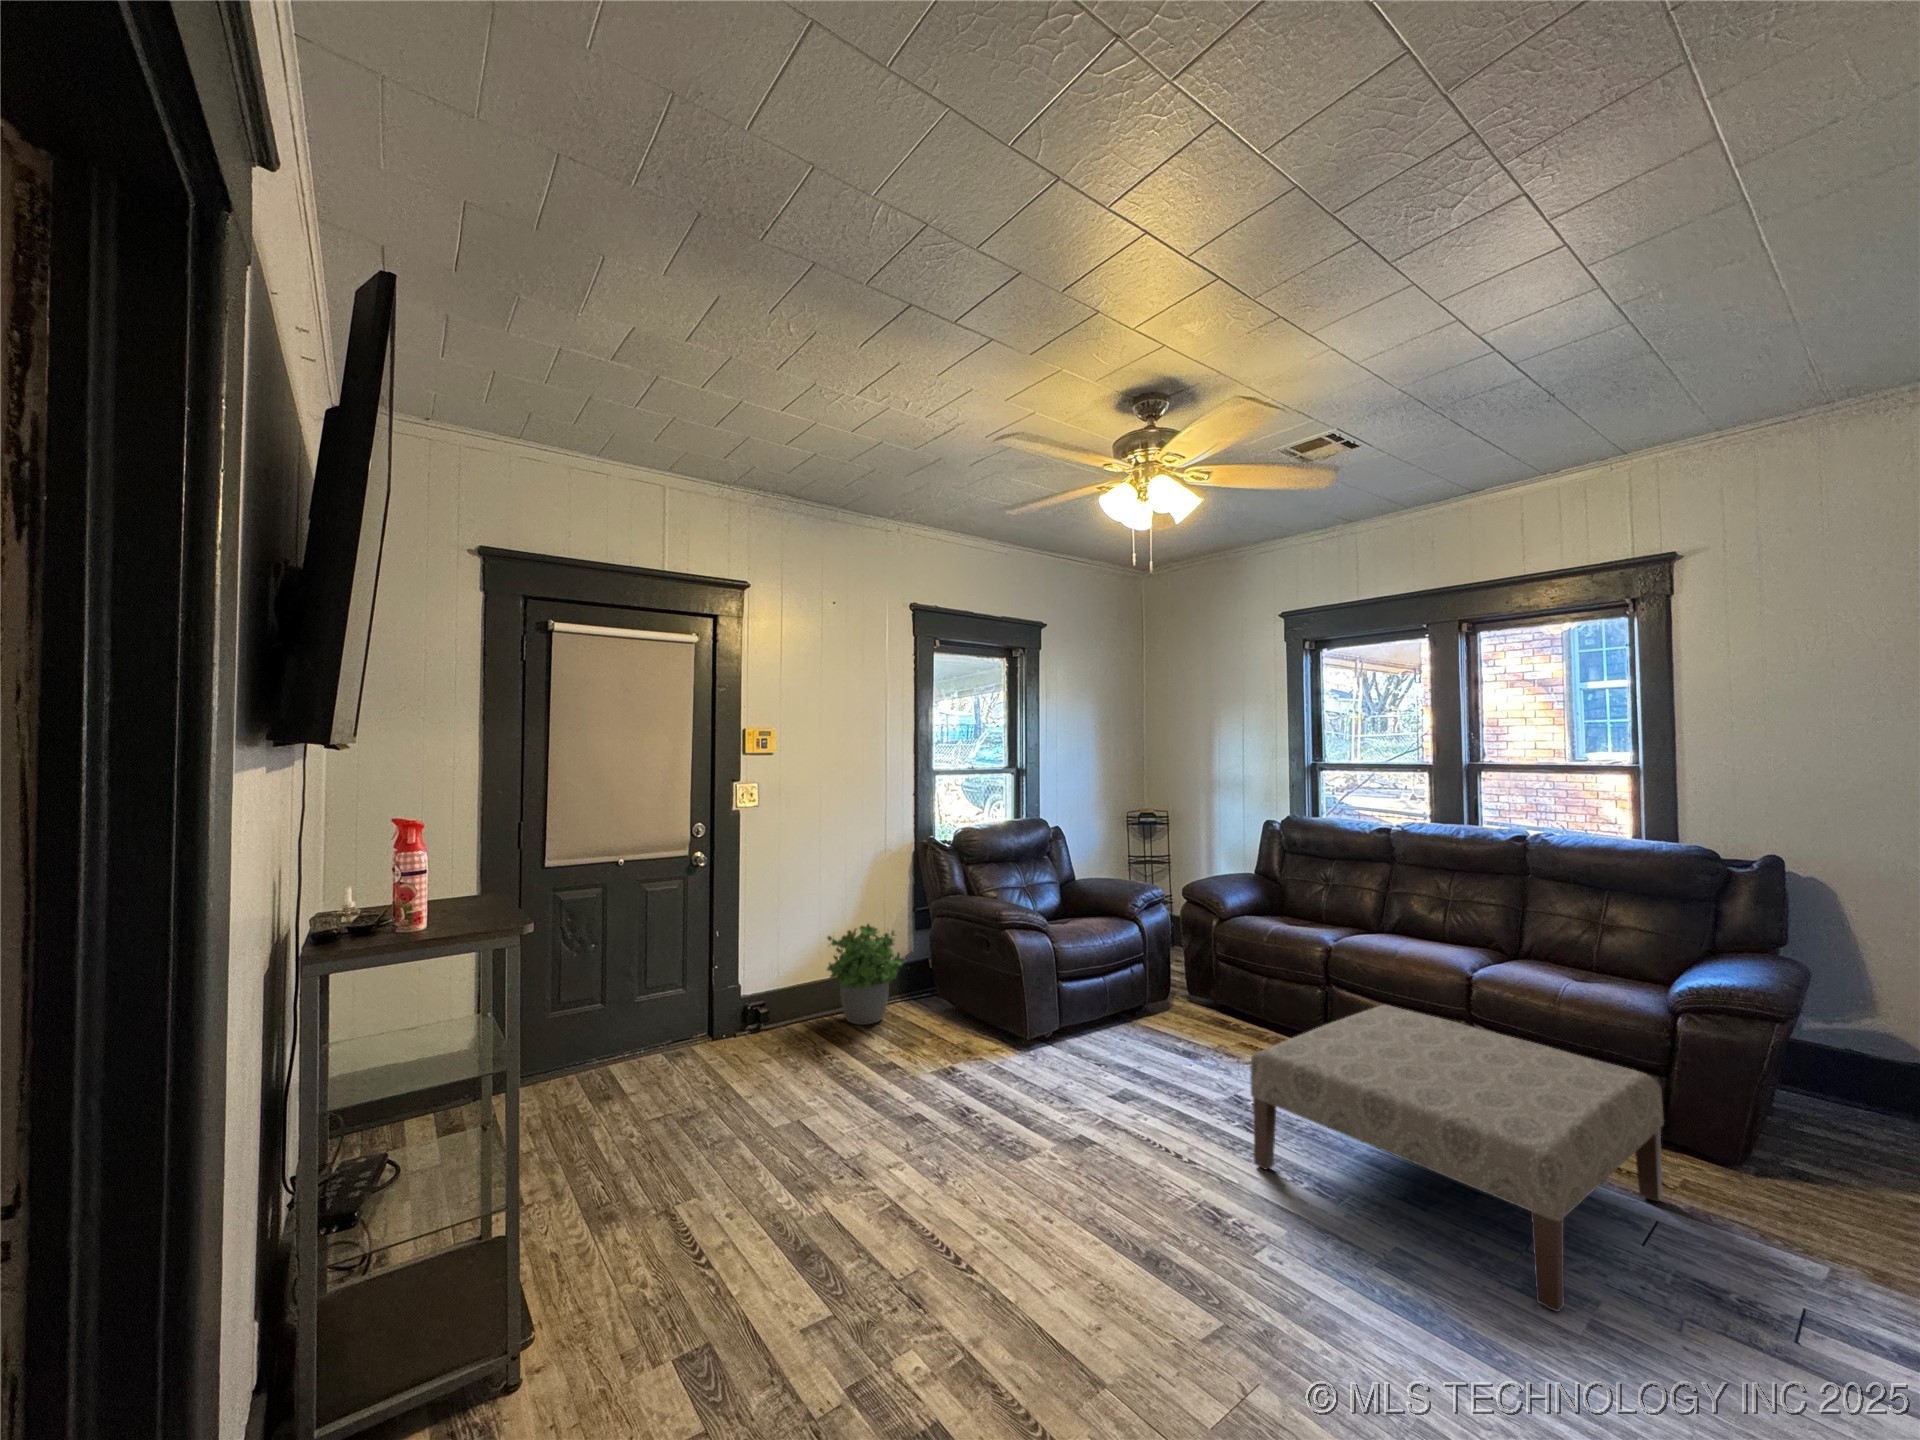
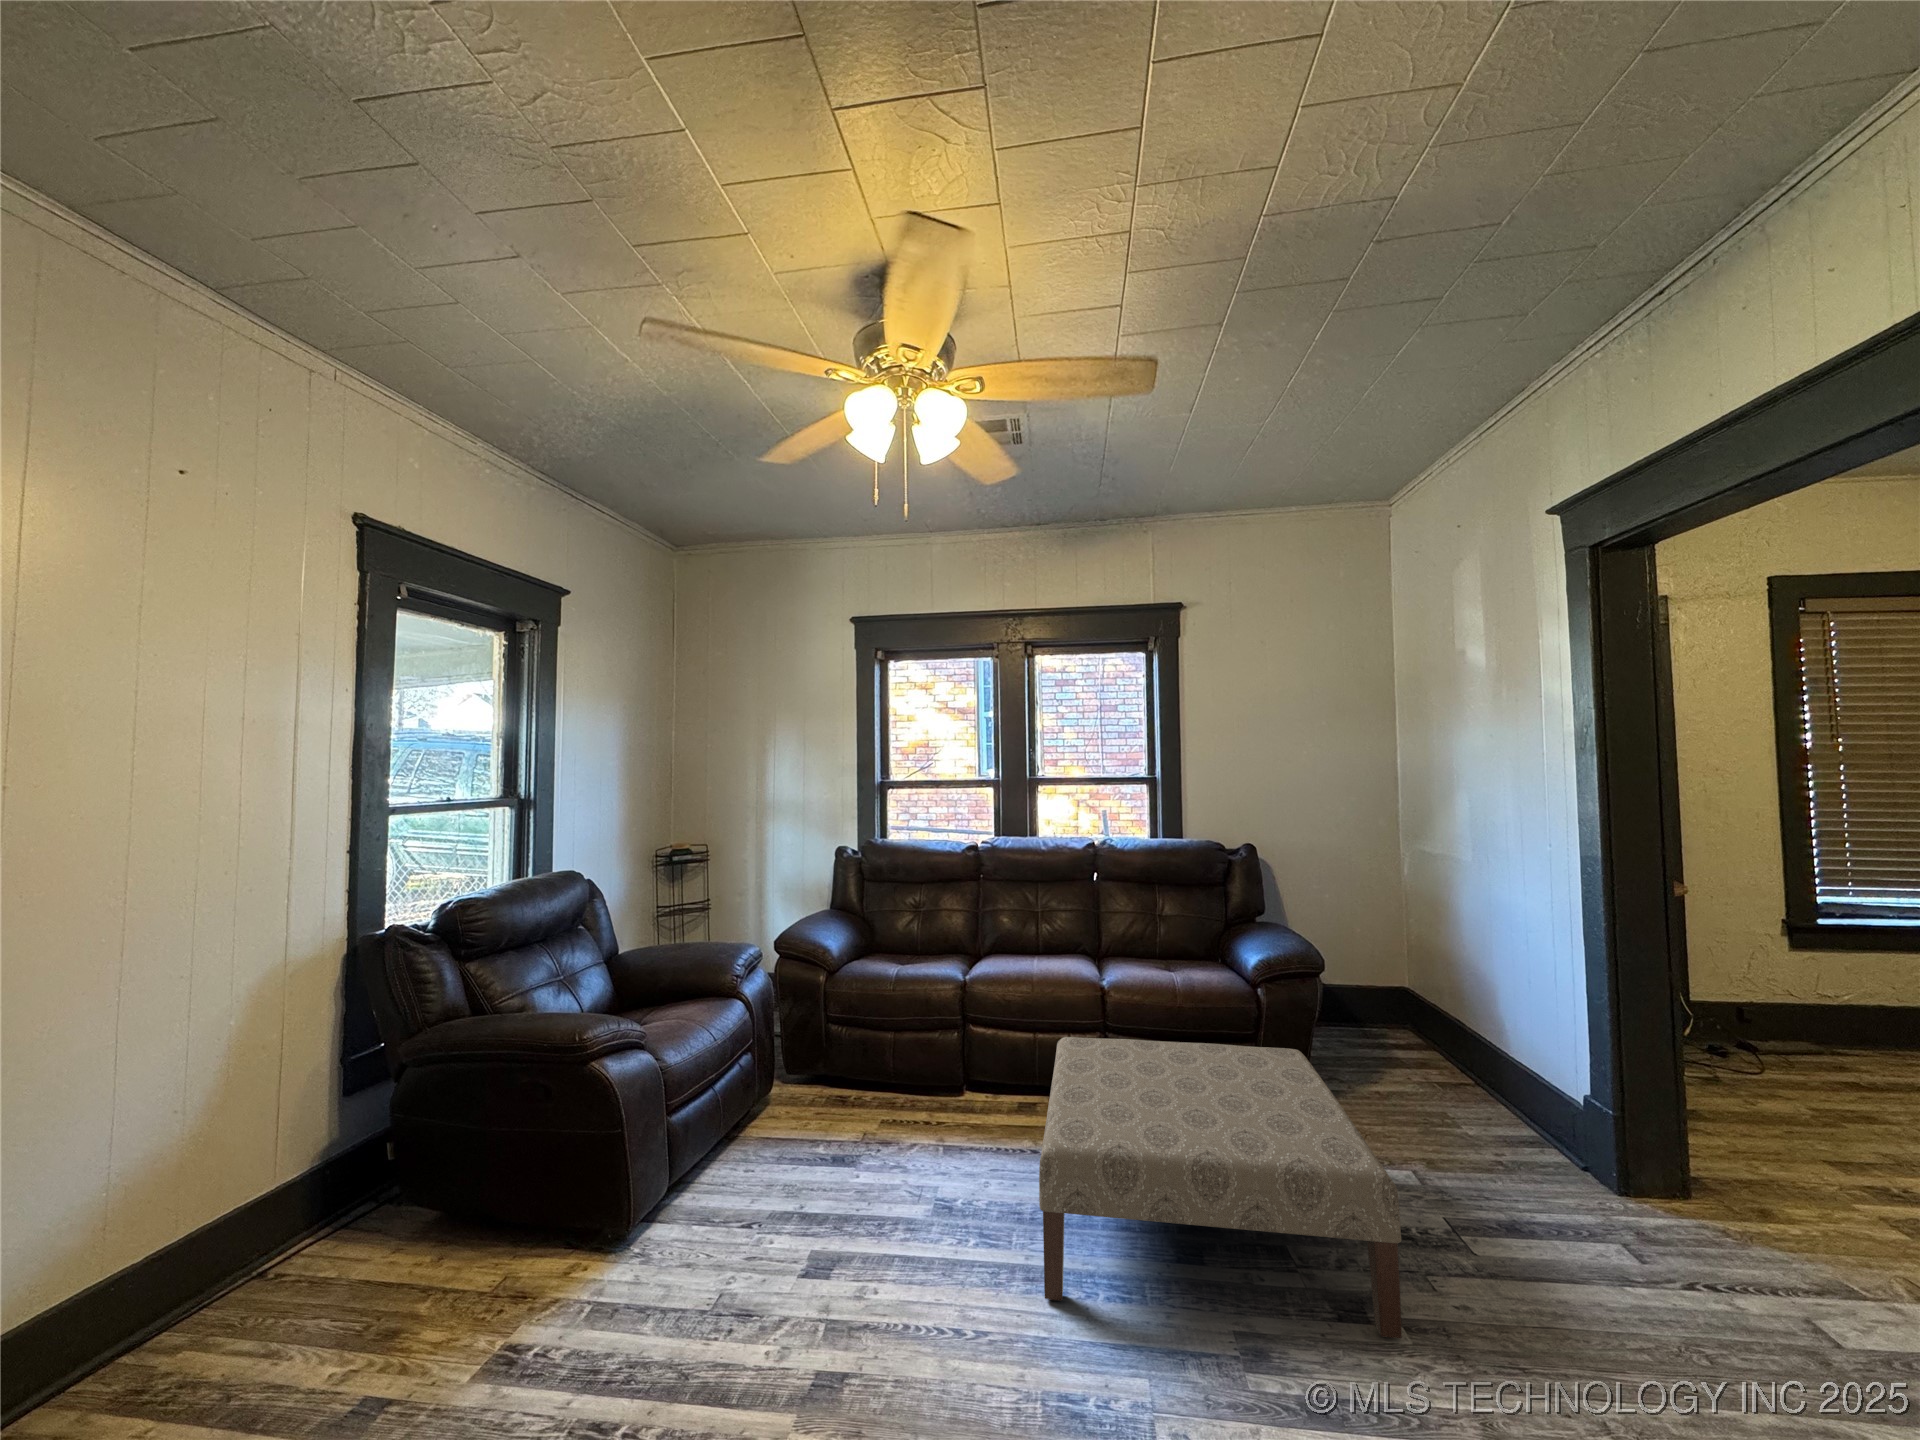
potted plant: present [827,924,904,1025] -> none [140,1113,346,1341]

